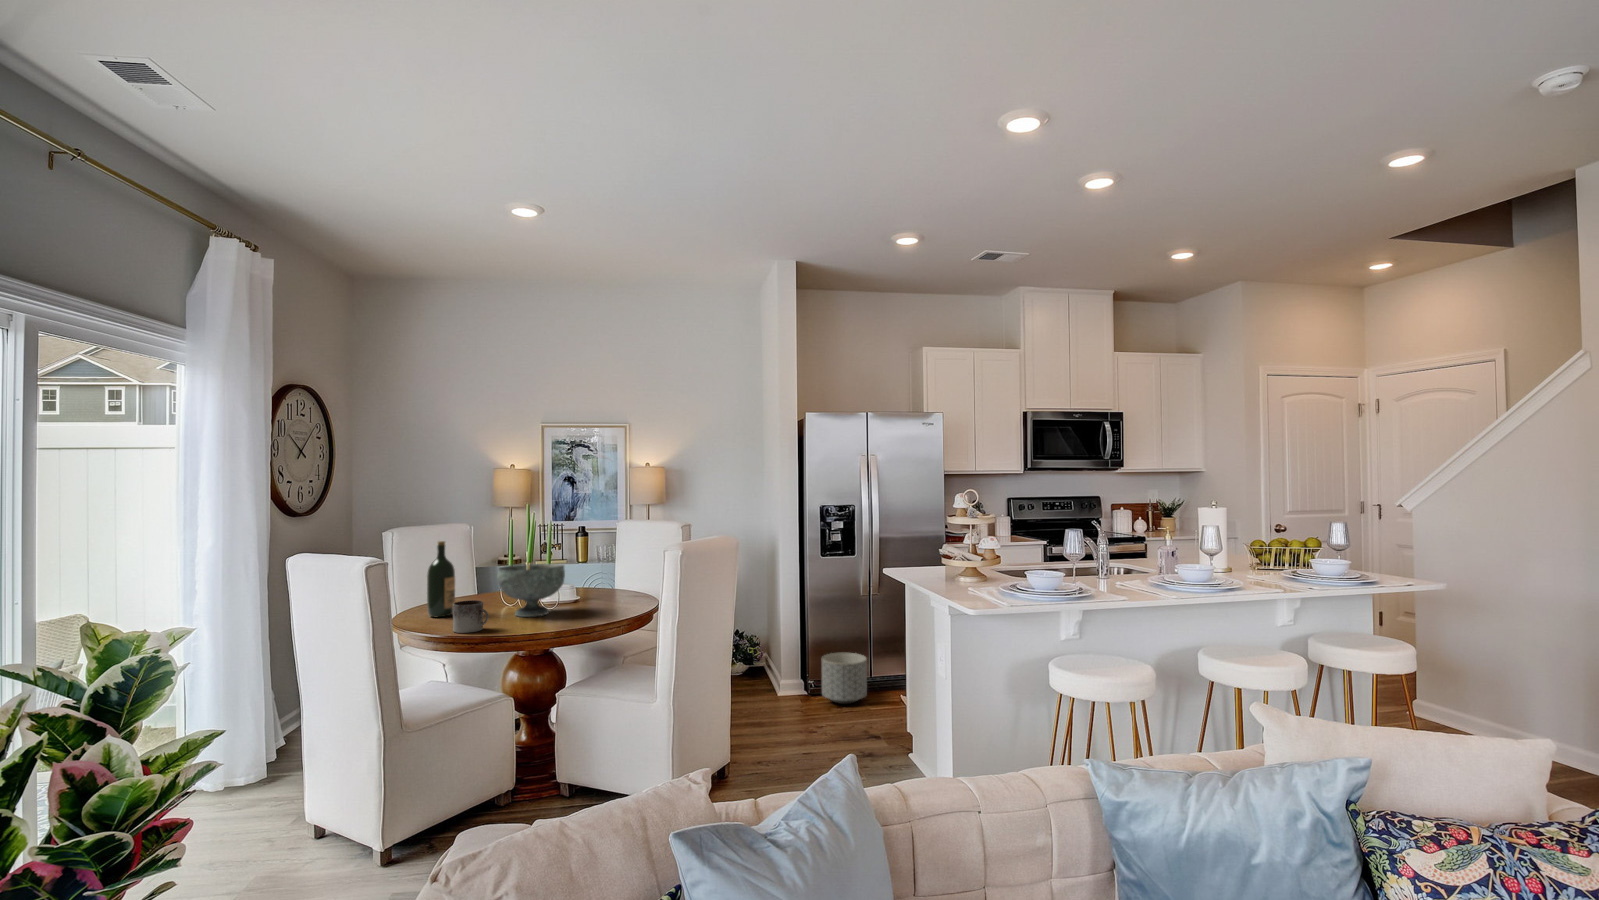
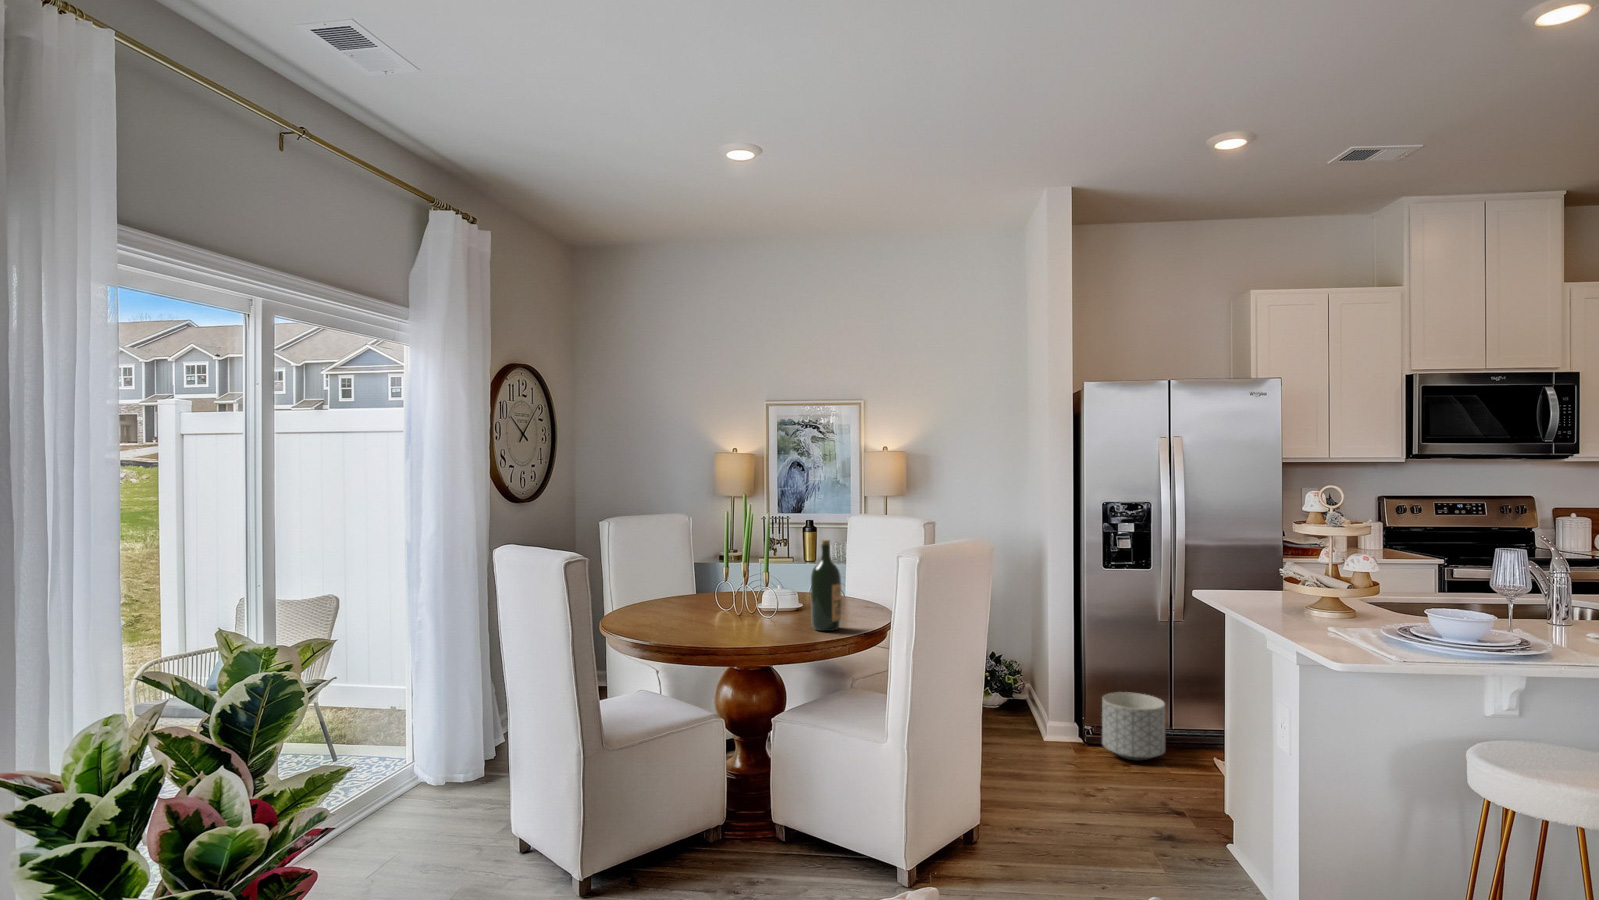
wine bottle: present [427,541,455,617] -> present [811,540,841,631]
decorative bowl: present [497,564,565,617] -> none [706,564,781,626]
mug: present [453,600,489,633] -> none [656,605,693,642]

